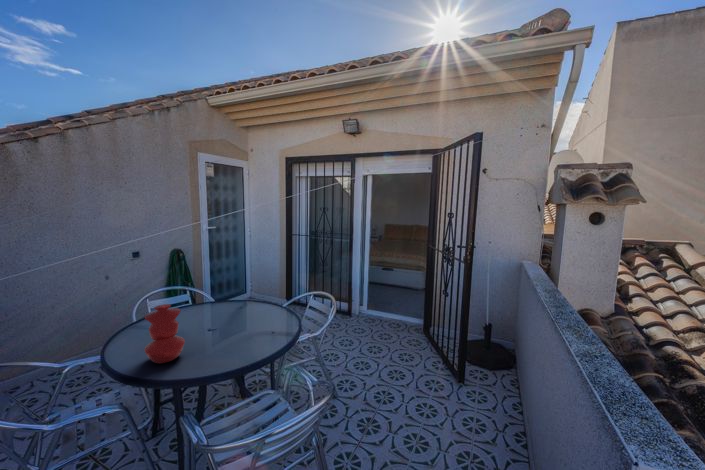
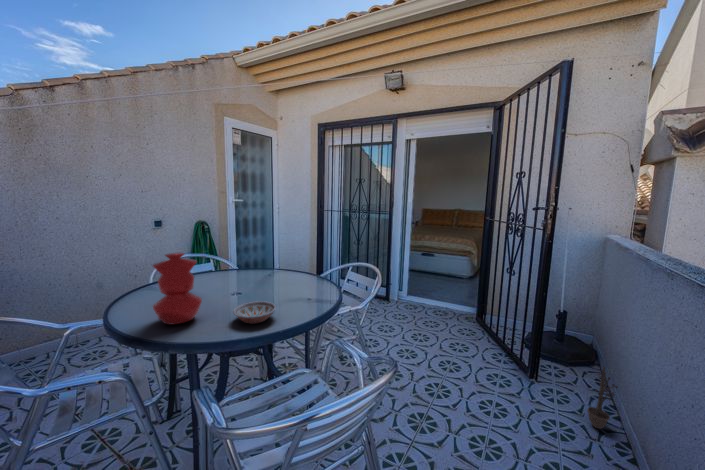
bowl: none [211,338,246,359] -> present [233,301,276,324]
decorative plant: none [495,373,517,421] -> present [587,367,618,429]

